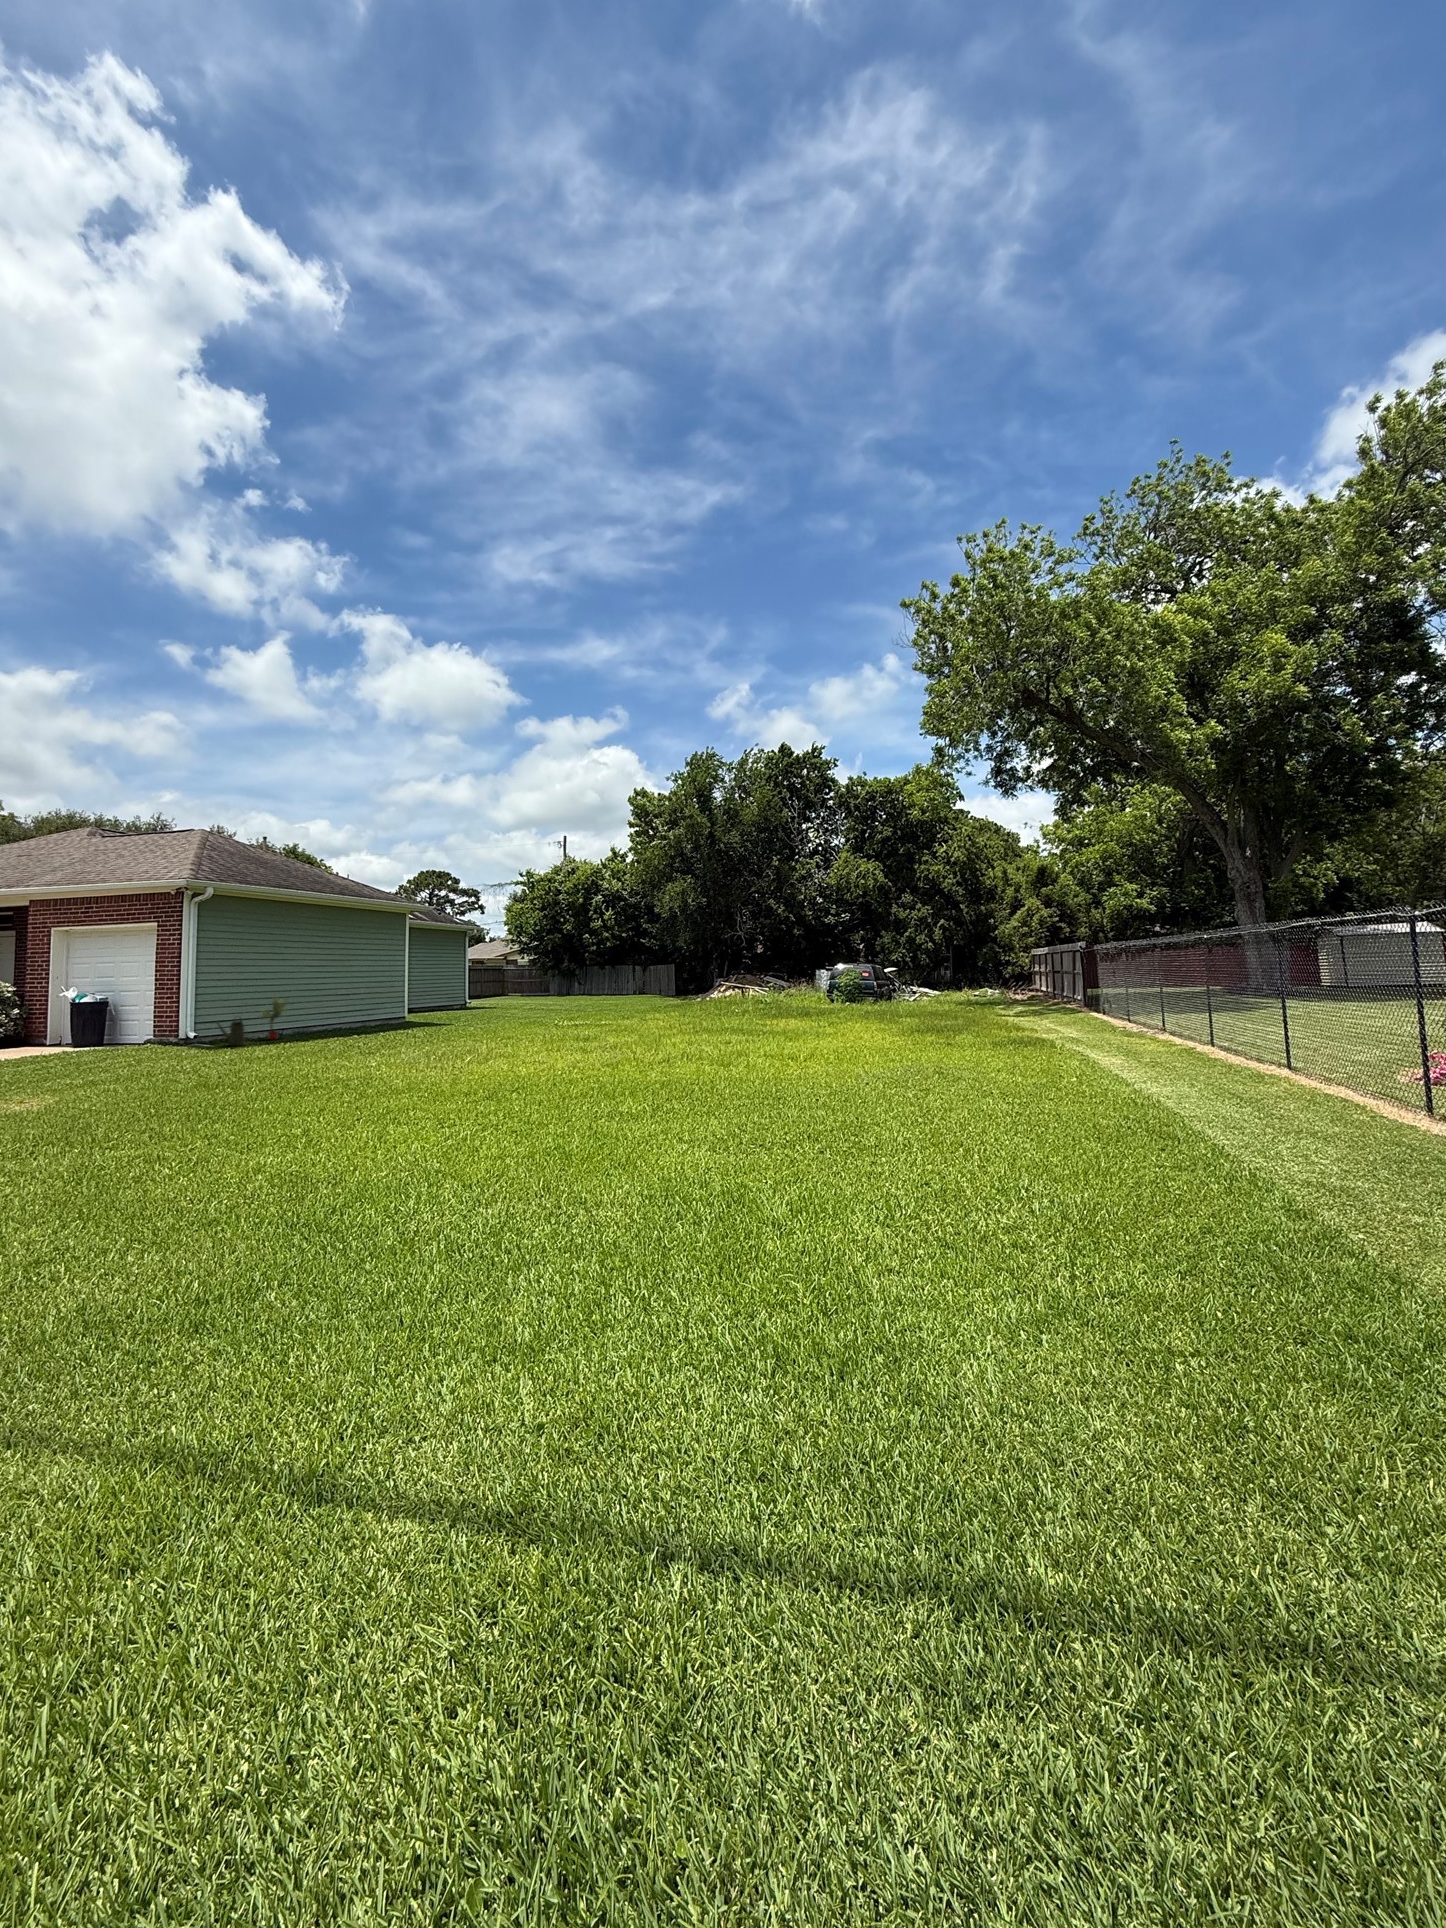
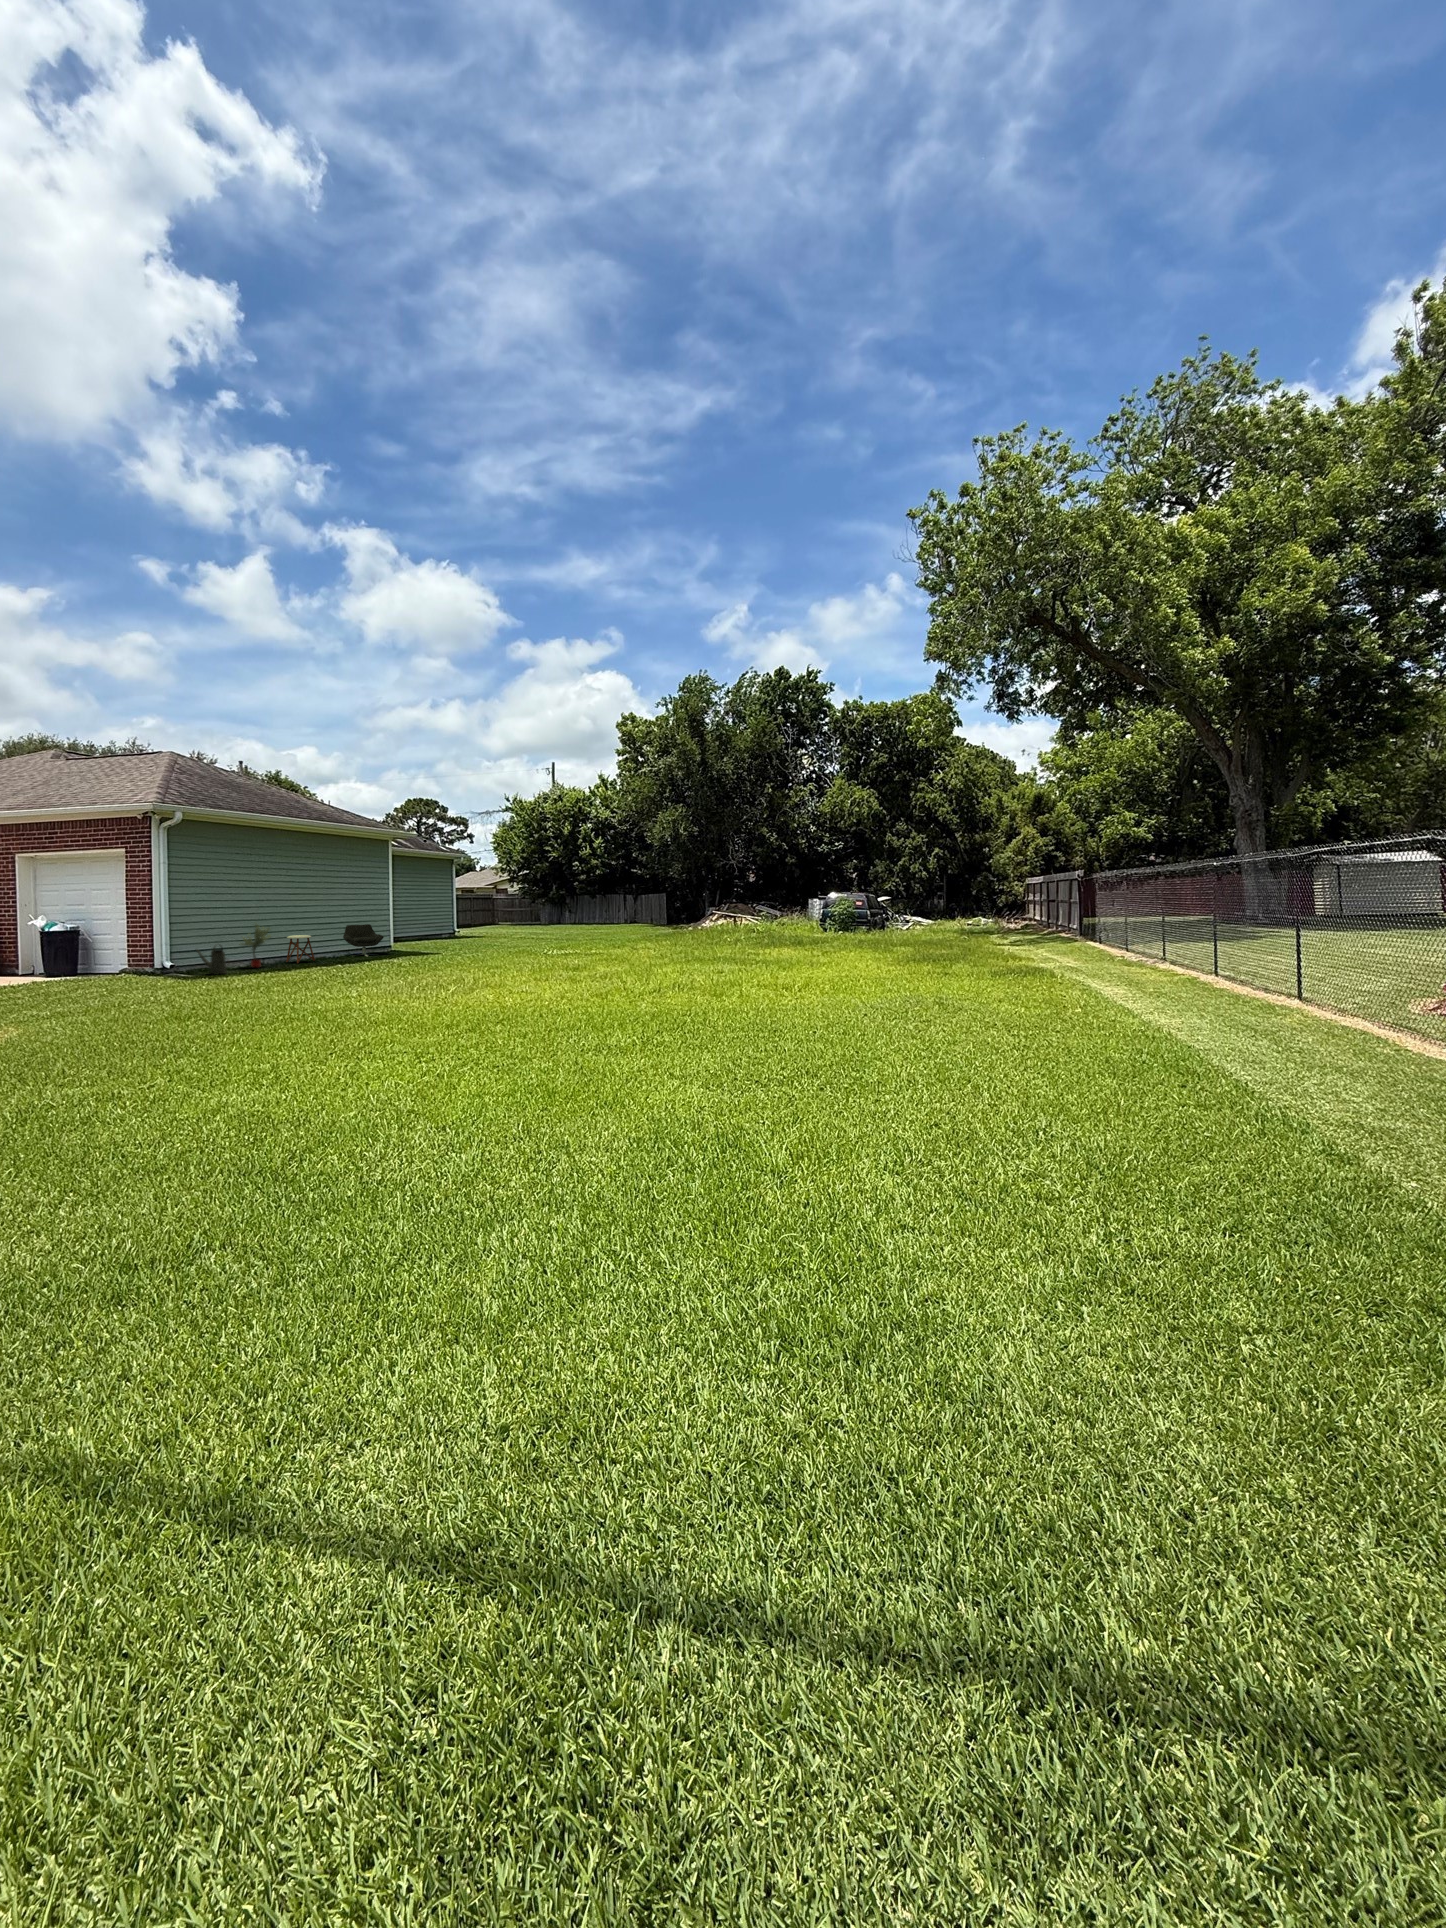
lounge chair: none [357,997,397,1029] -> present [343,924,384,957]
stool: none [302,1008,330,1035] -> present [286,935,315,963]

